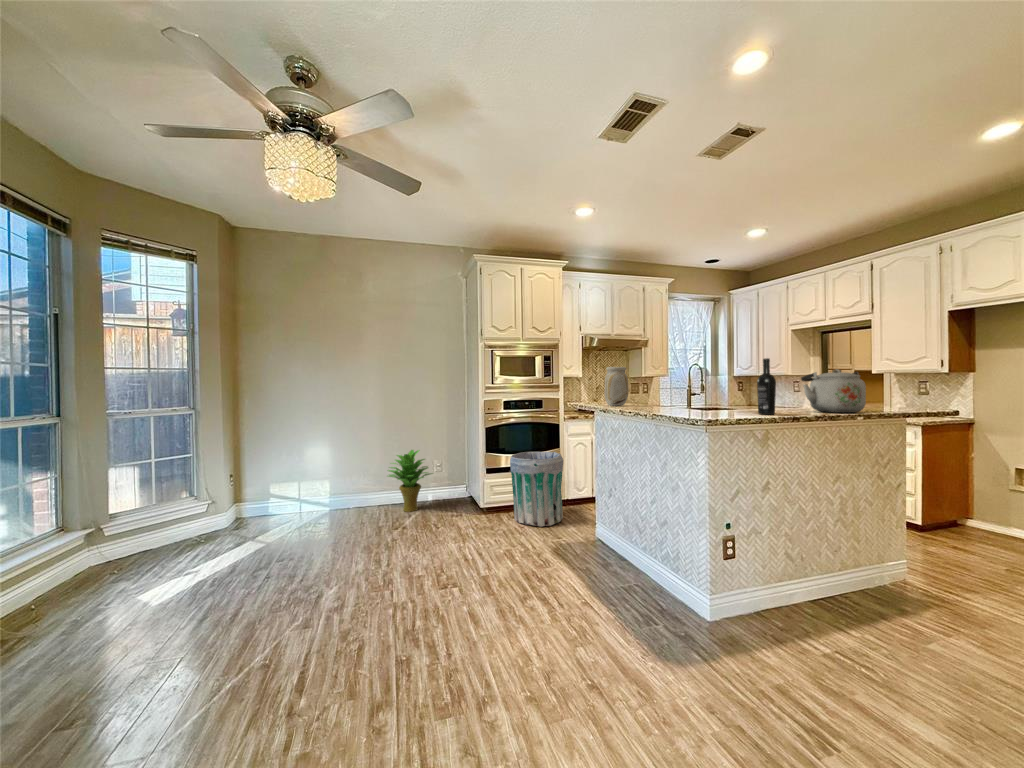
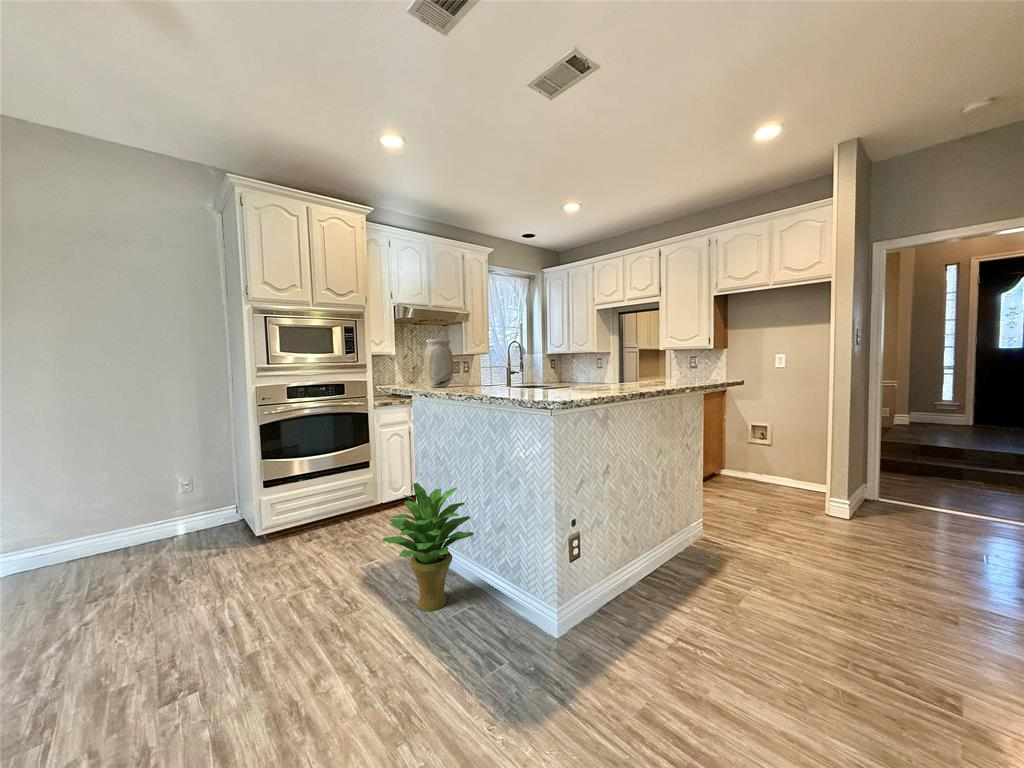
wine bottle: present [757,358,776,415] -> none [599,327,617,391]
kettle: present [801,369,866,413] -> none [628,341,683,385]
potted plant: present [388,450,432,512] -> present [382,483,473,611]
trash can: present [510,452,564,527] -> none [300,448,377,548]

